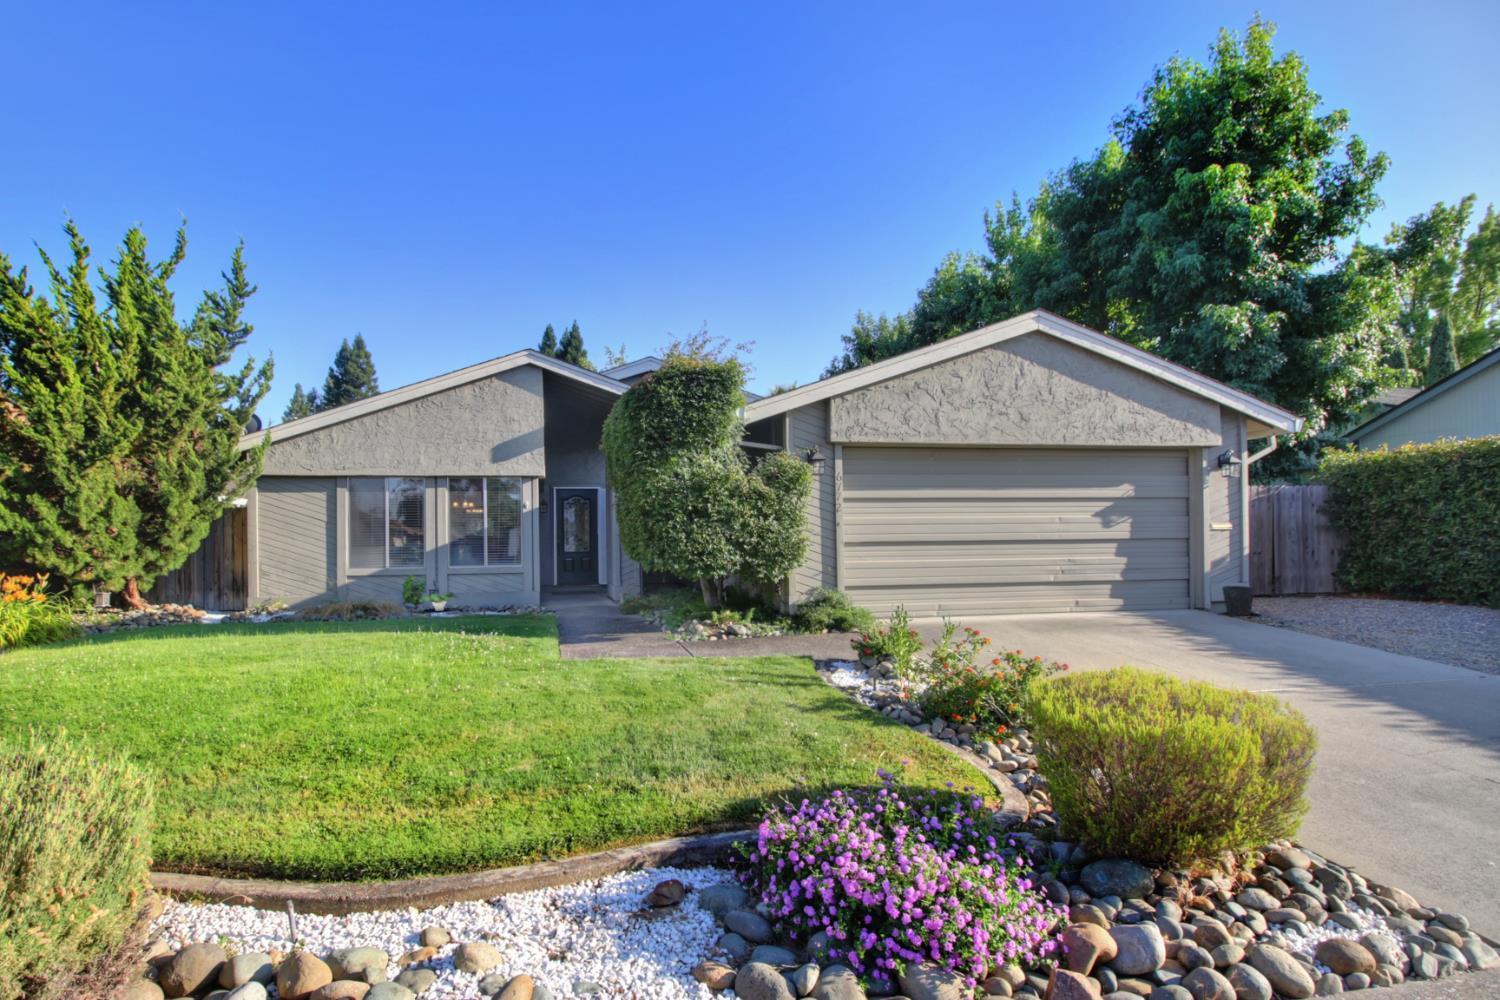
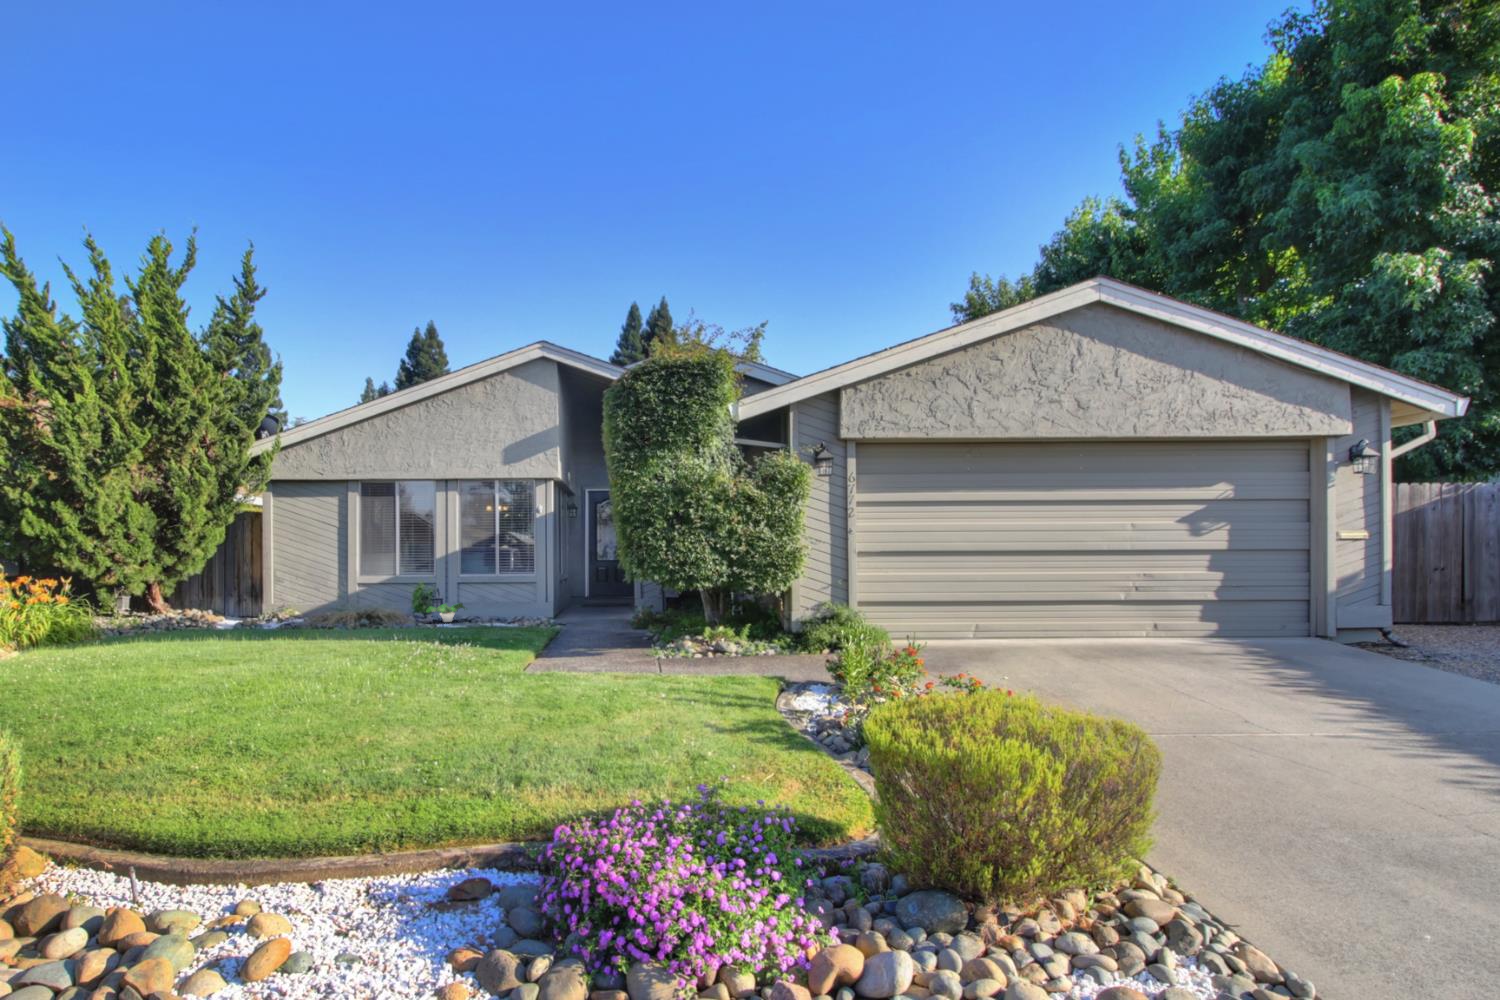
waste bin: present [1222,586,1255,615] -> none [1352,611,1395,649]

